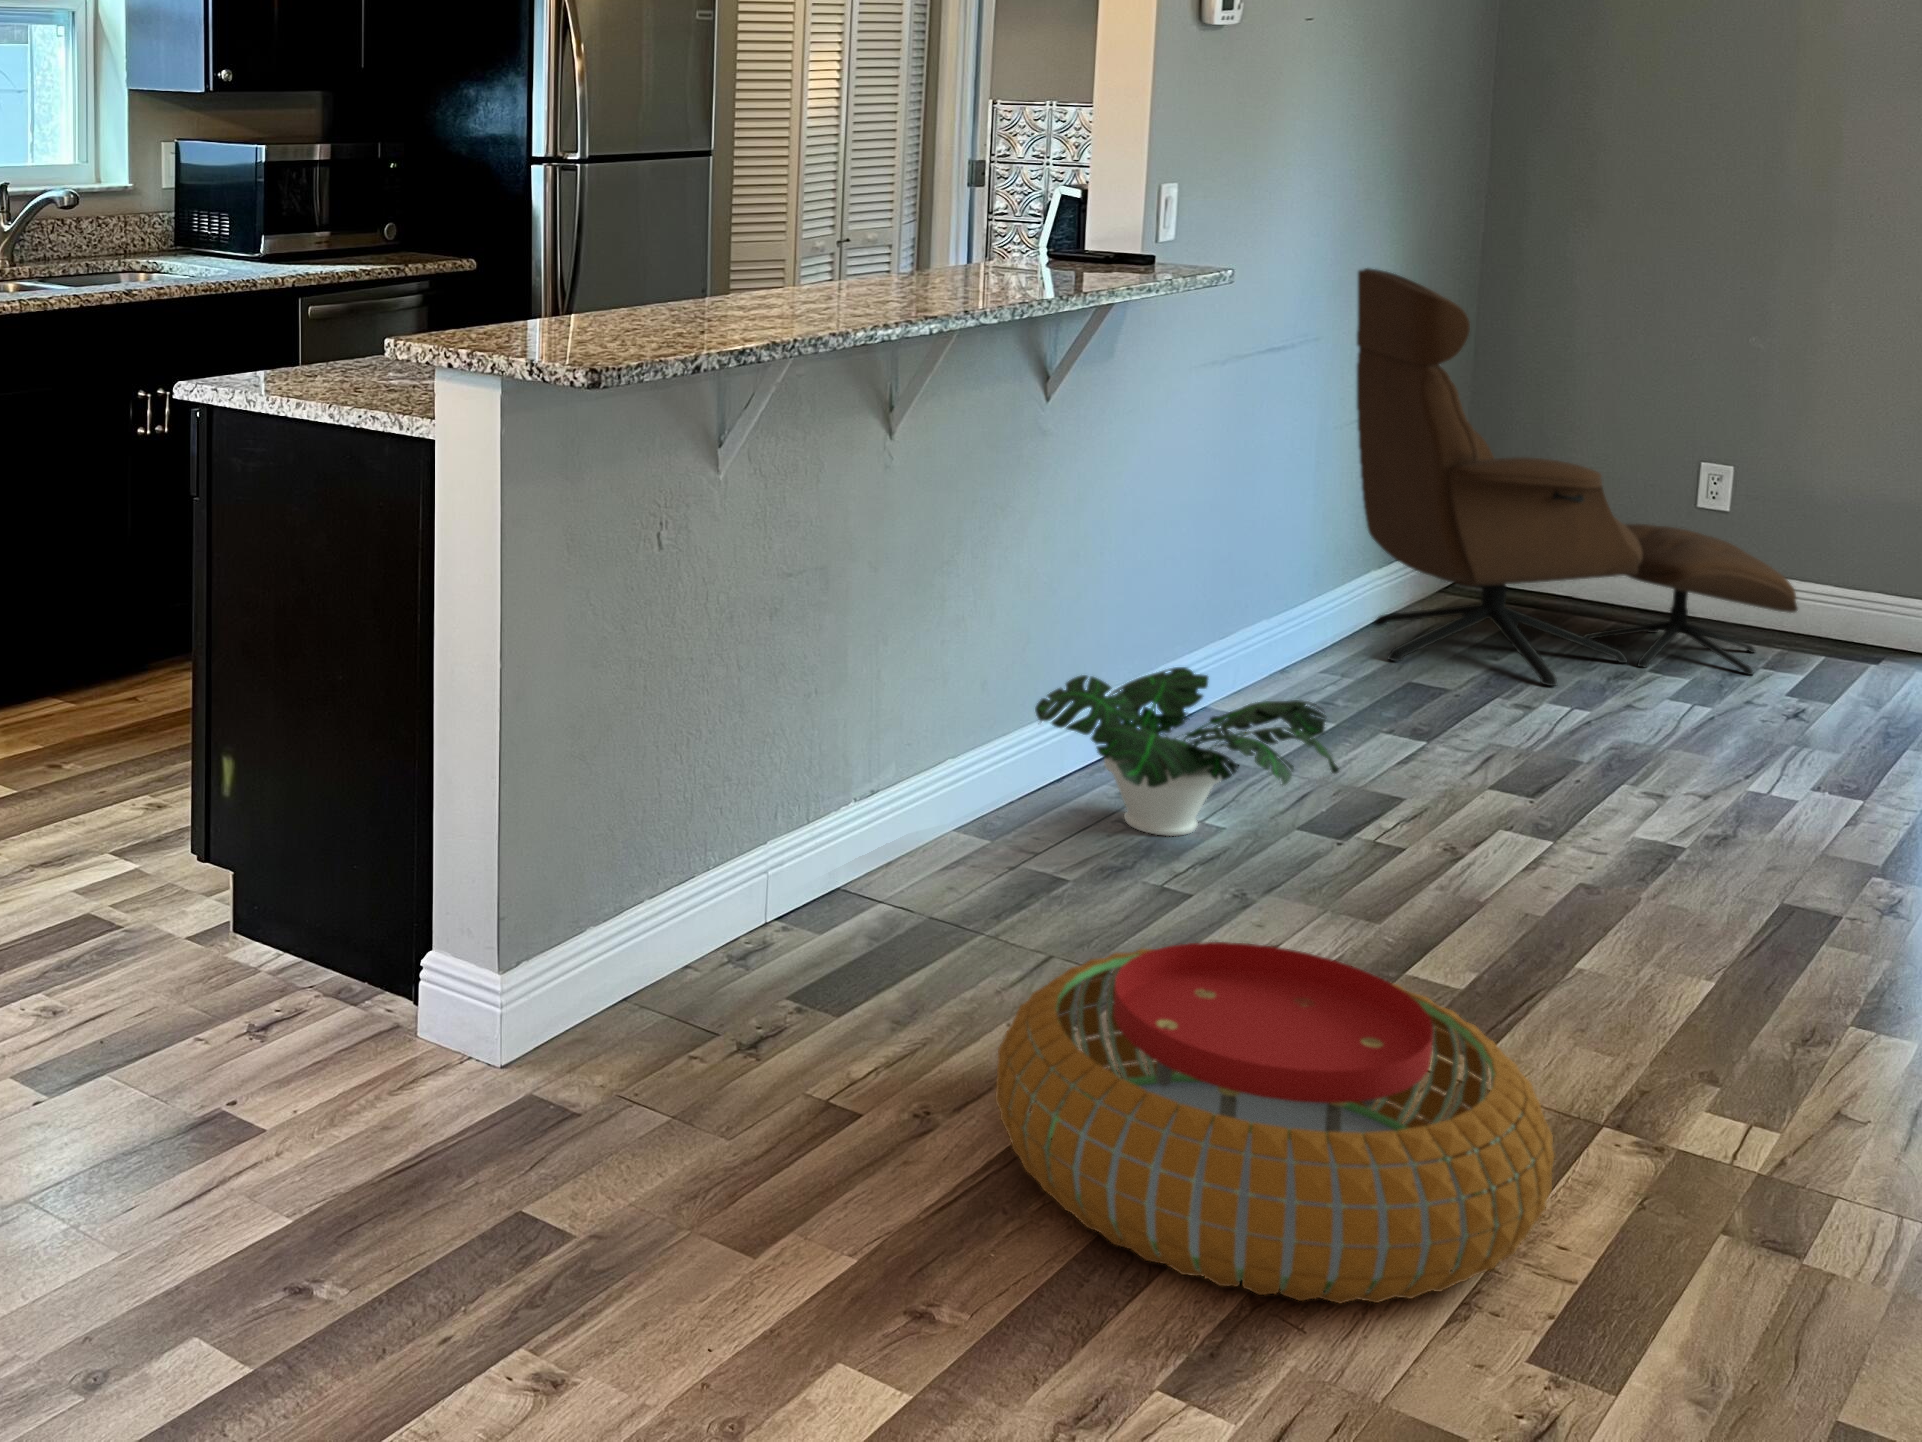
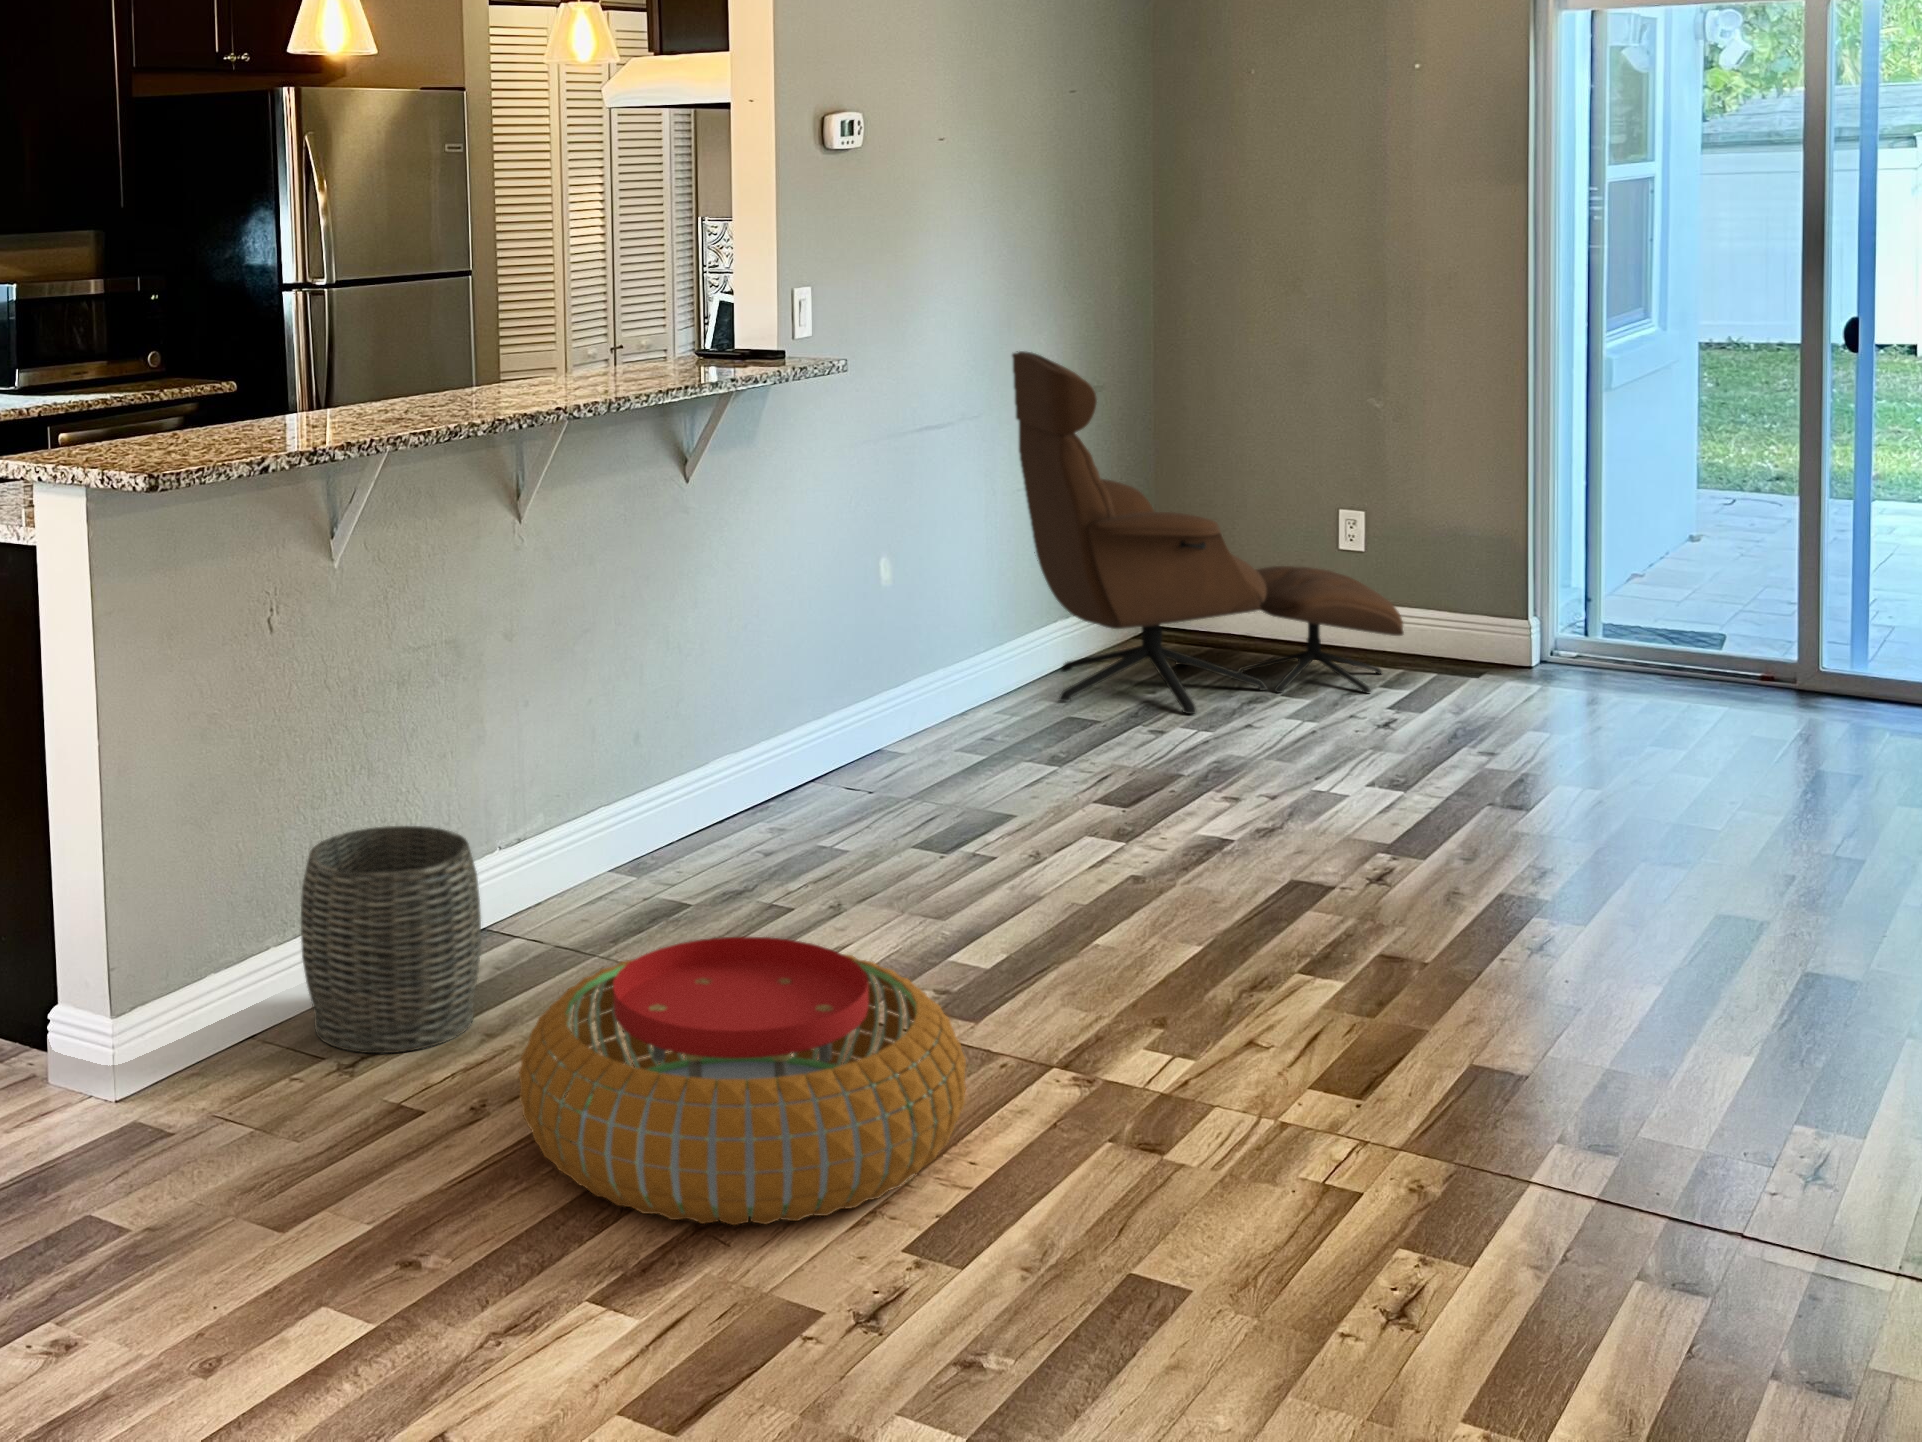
potted plant: present [1035,667,1339,836] -> none [682,714,932,864]
woven basket: none [688,774,890,1035] -> present [301,826,481,1053]

